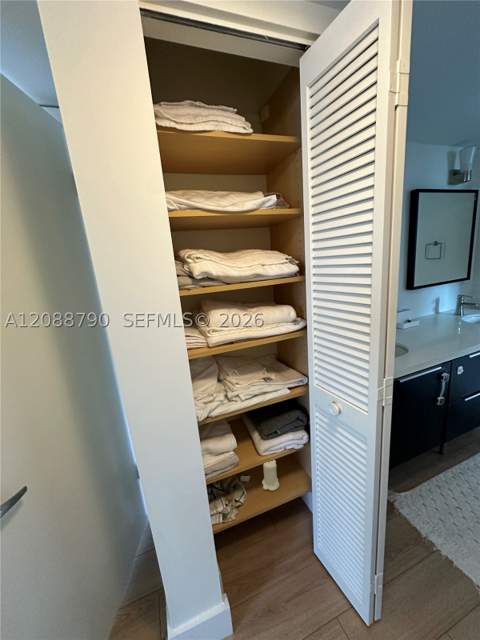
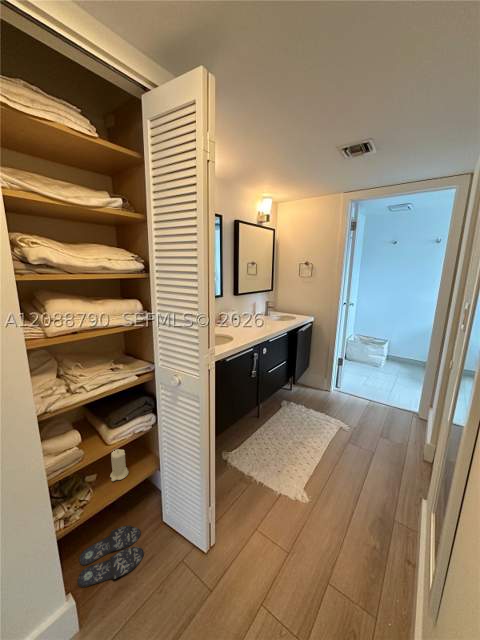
slippers: none [233,537,293,597] -> present [77,526,144,587]

